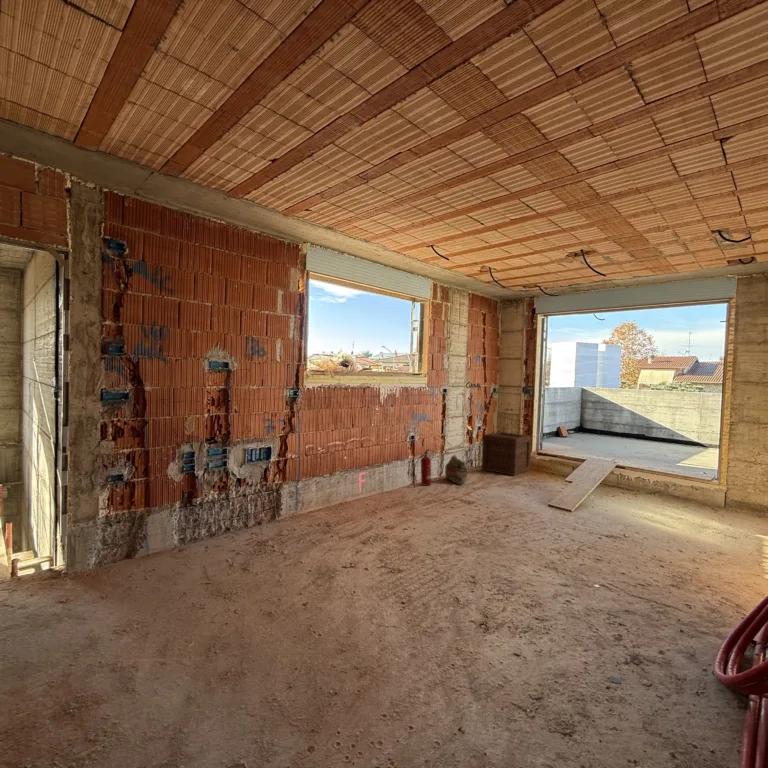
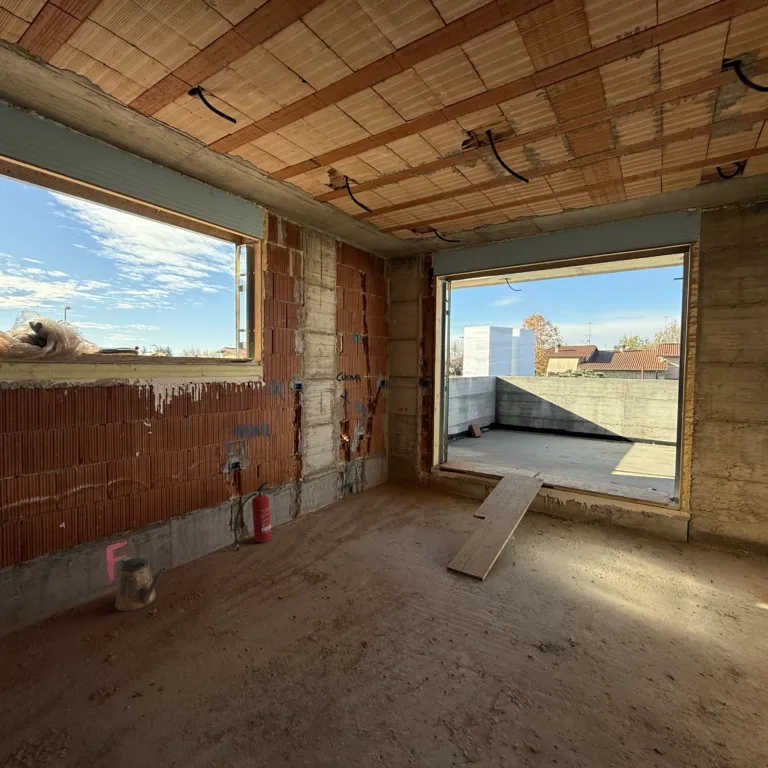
wooden crate: present [481,432,531,476] -> none [364,441,432,506]
bag: present [445,456,469,485] -> none [300,484,336,535]
watering can: none [366,479,397,504] -> present [115,557,165,611]

